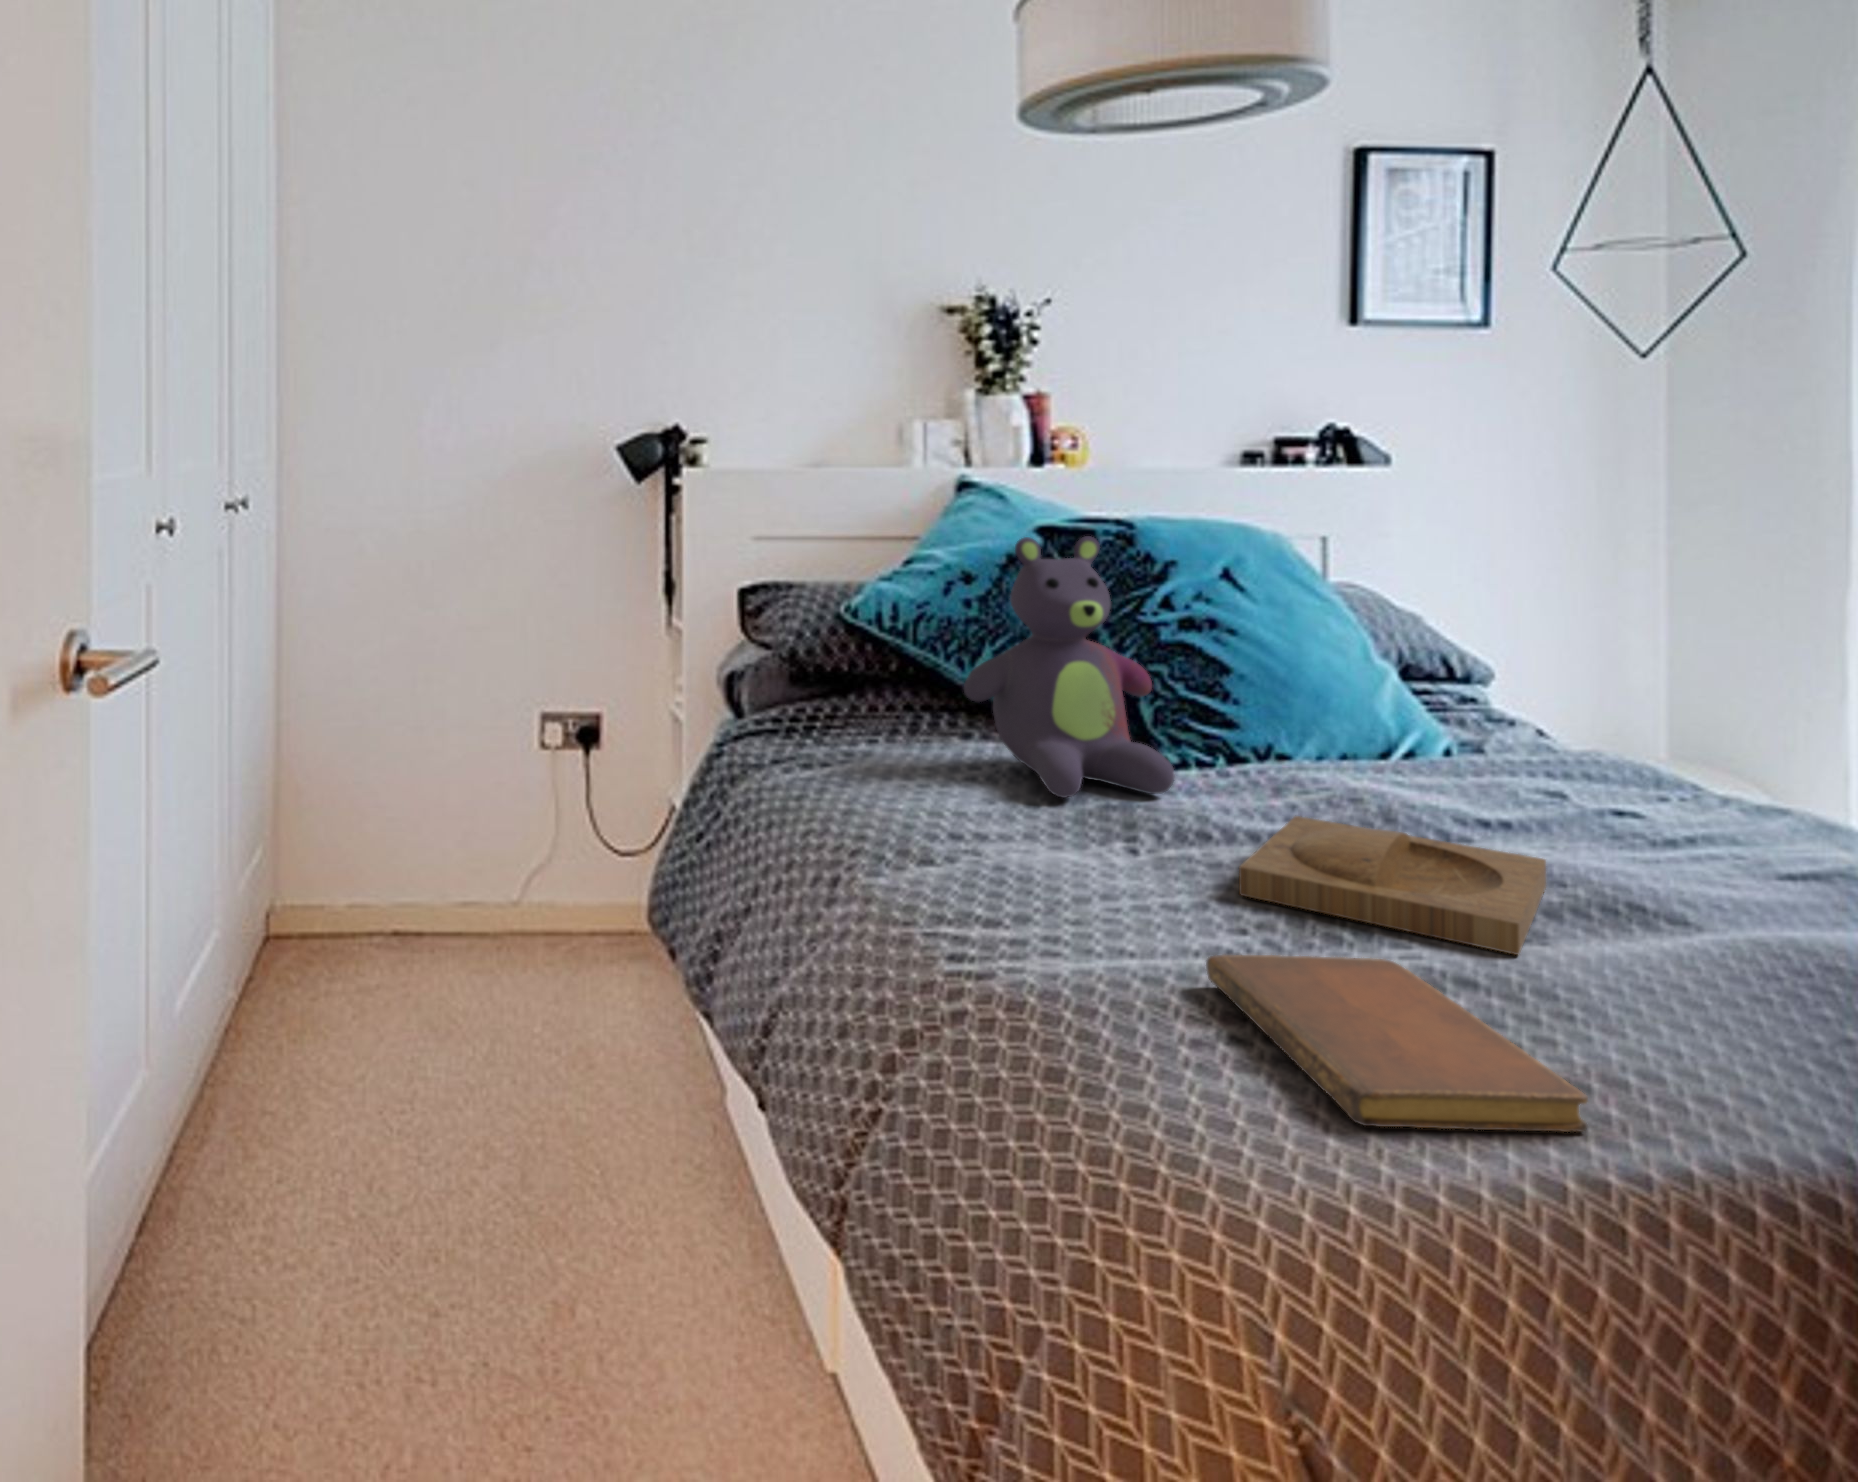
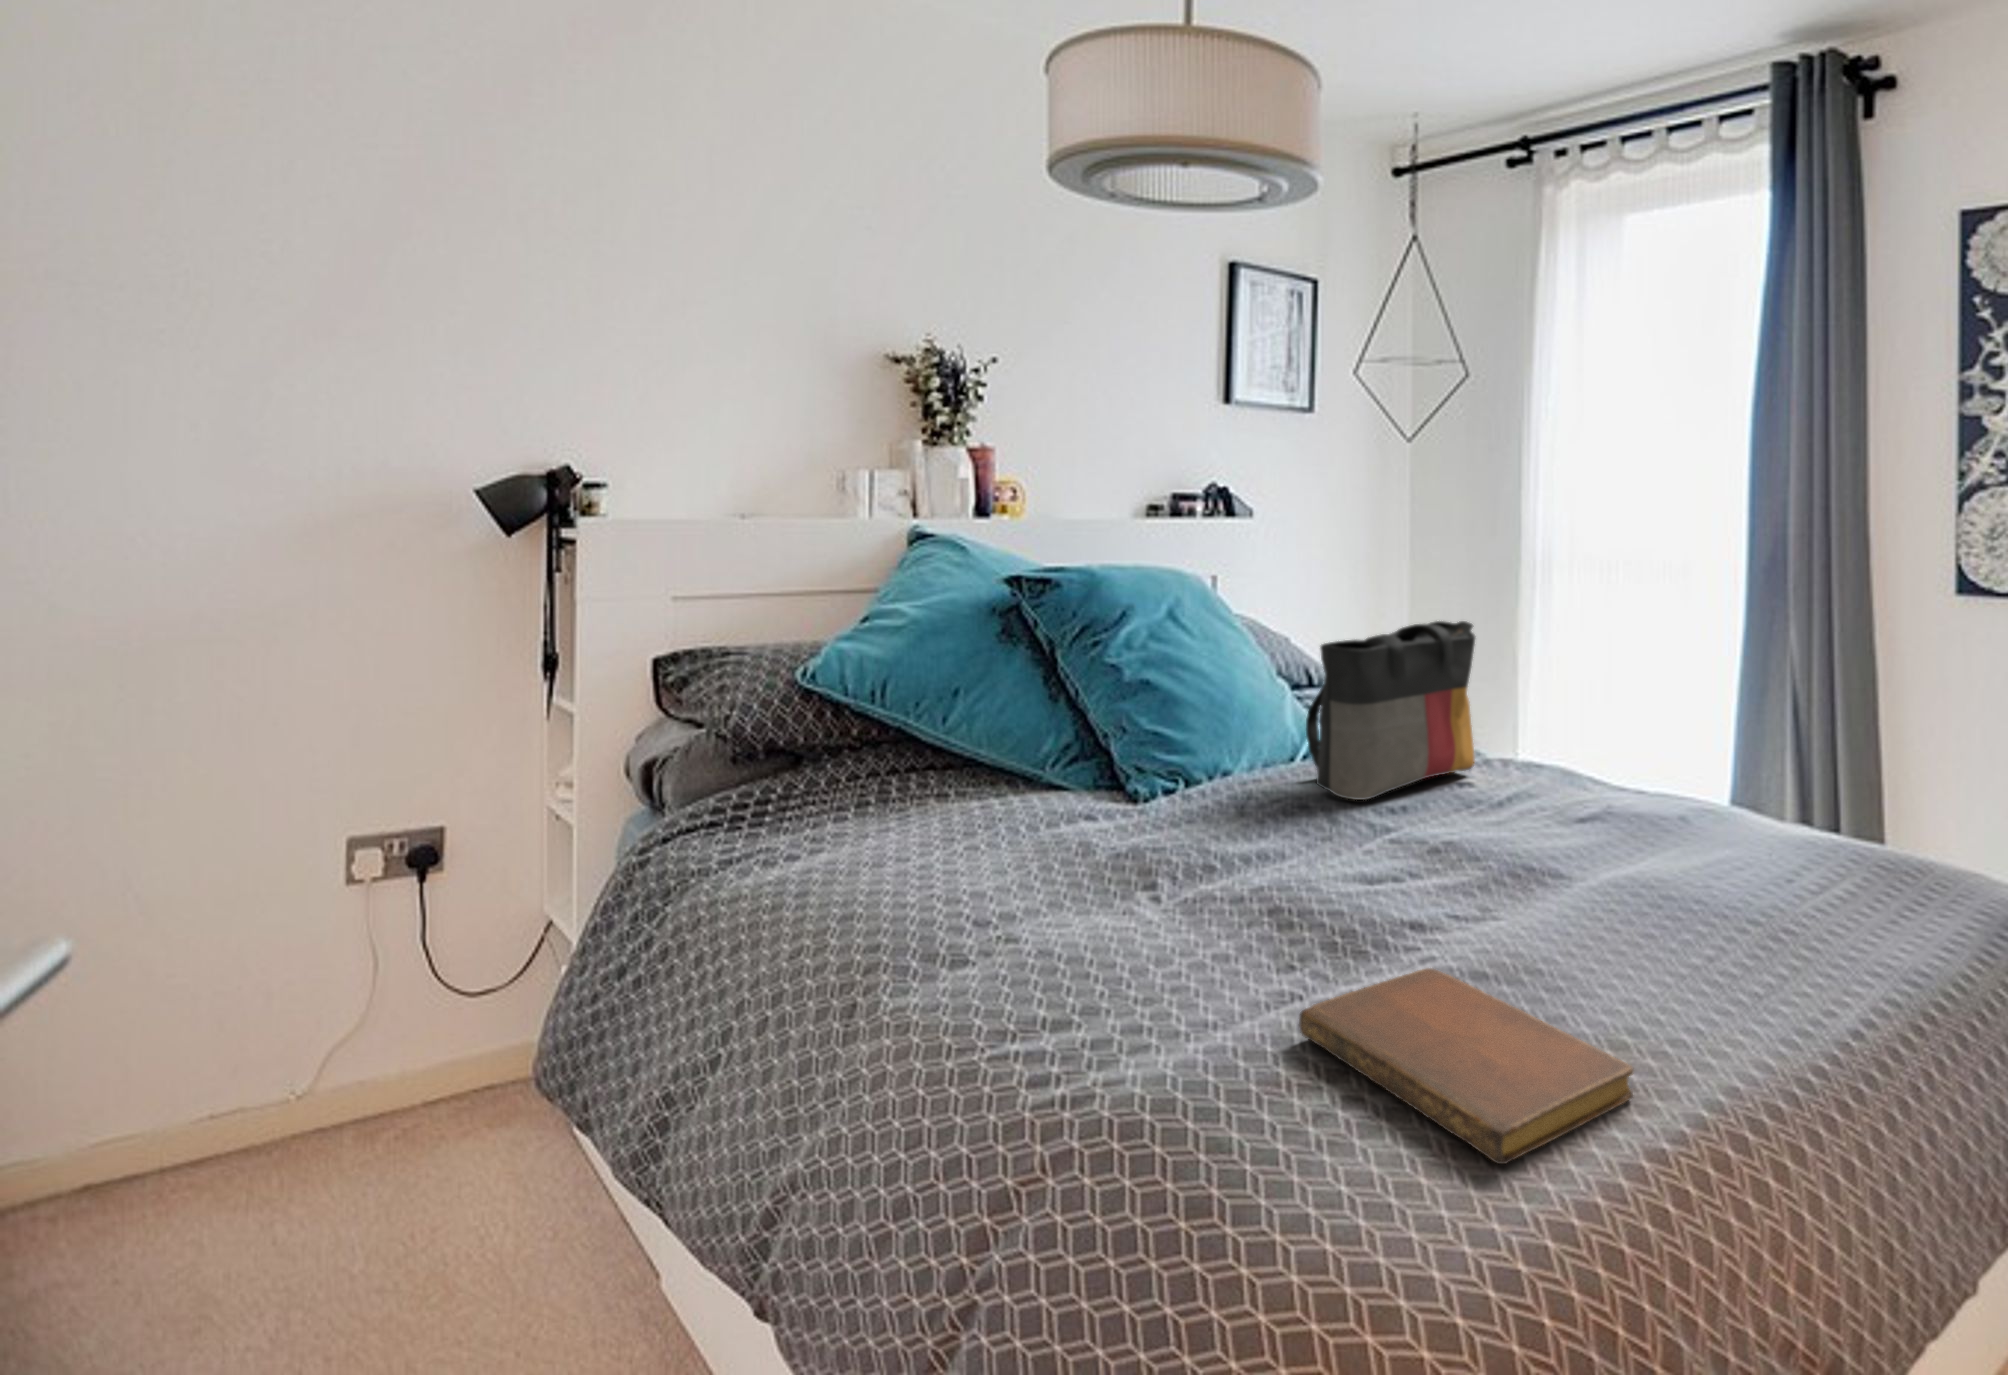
stuffed bear: present [964,536,1175,798] -> none [967,586,1169,852]
tote bag: none [1381,600,1648,807] -> present [1306,621,1475,800]
tray: present [1239,816,1546,955] -> none [1272,833,1488,931]

